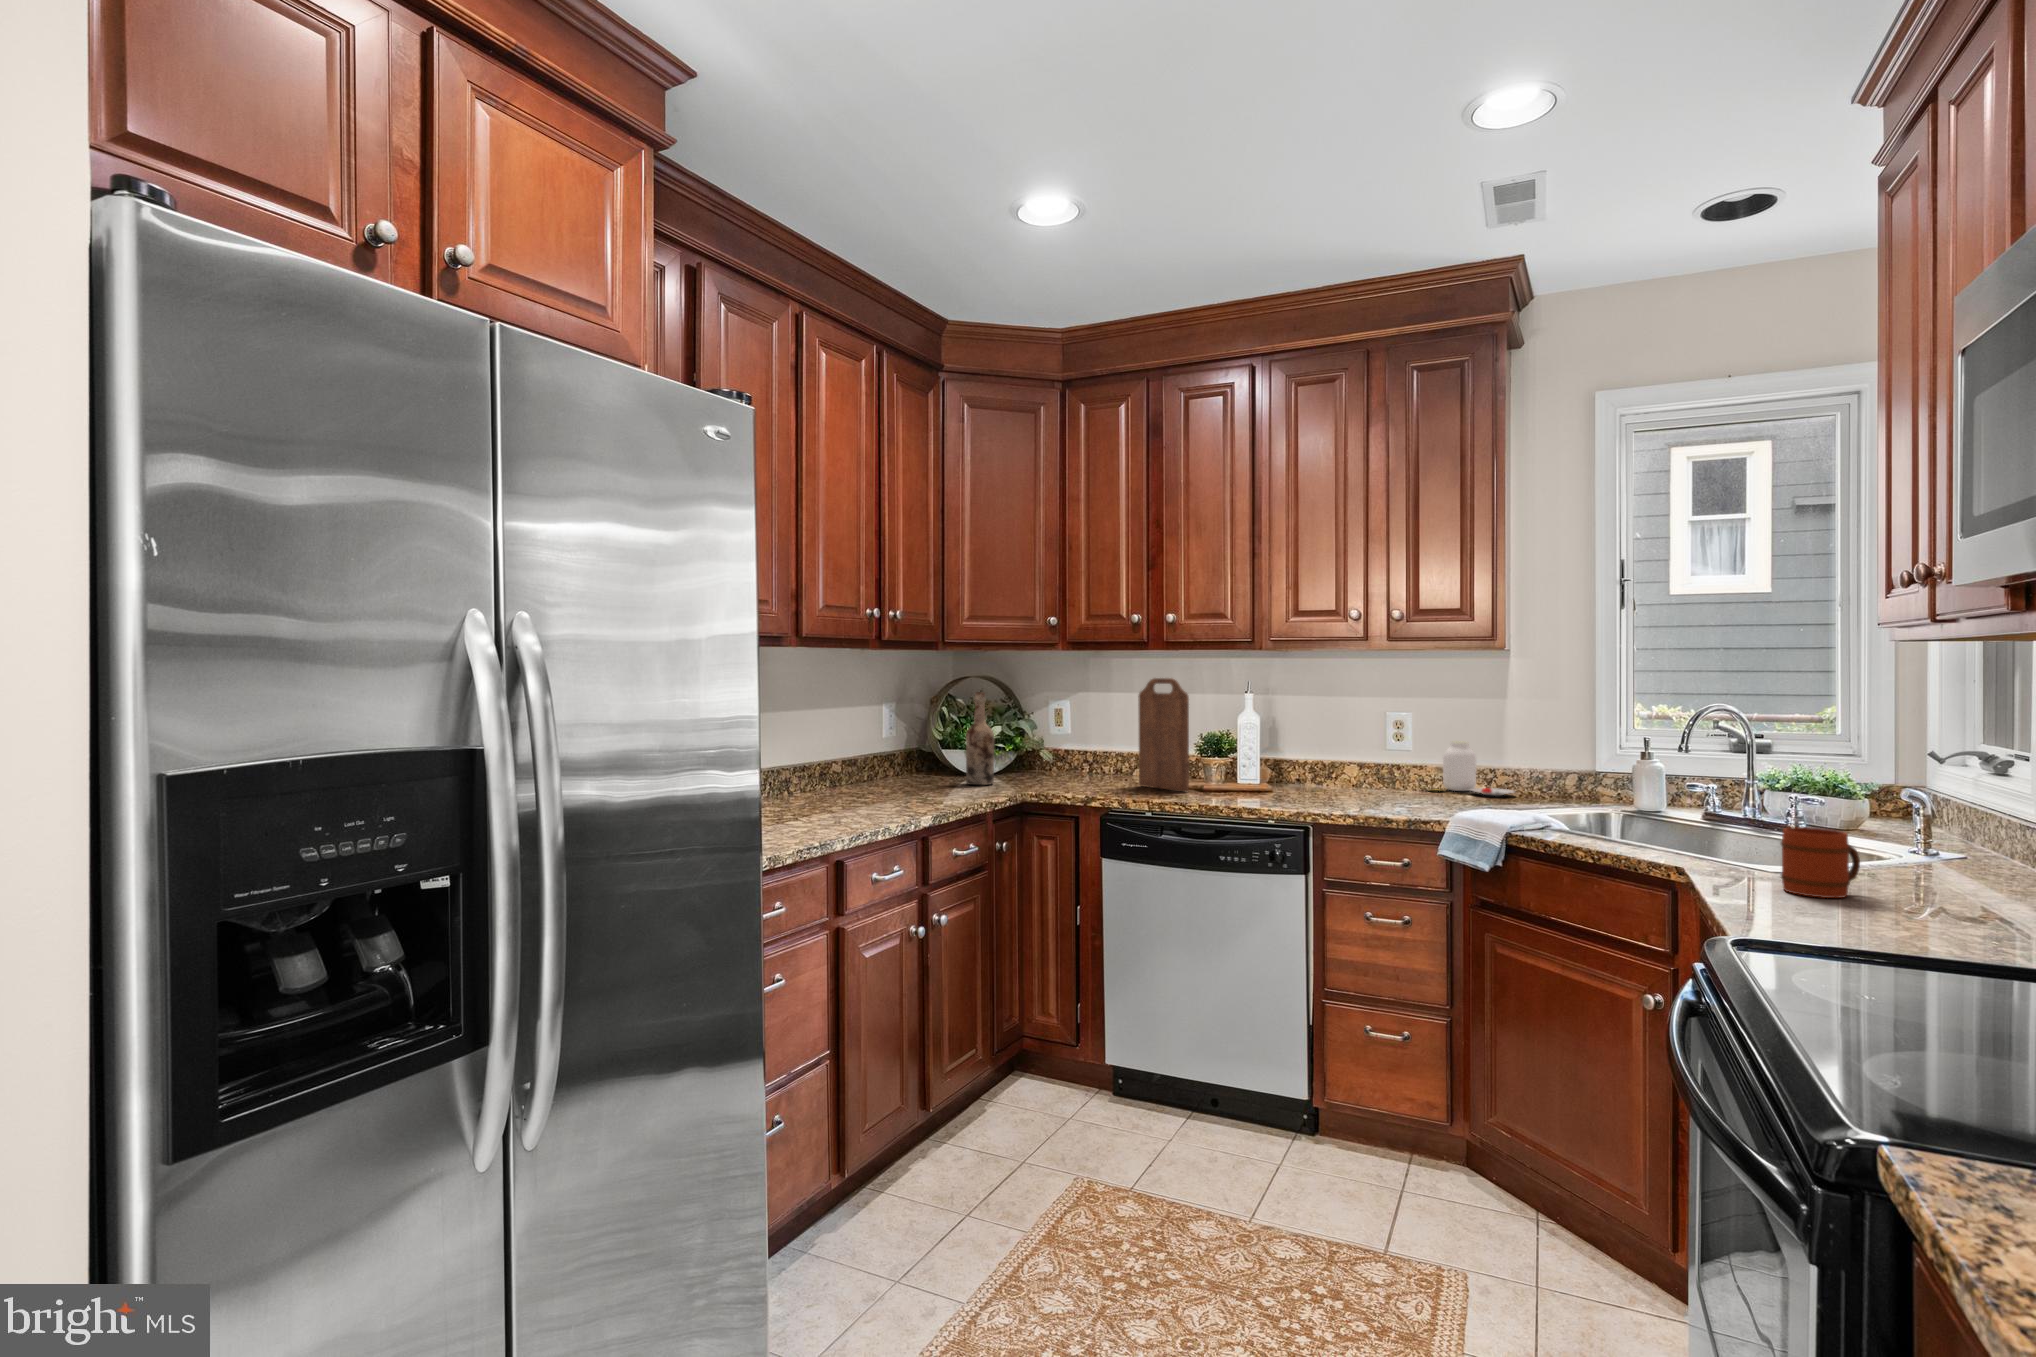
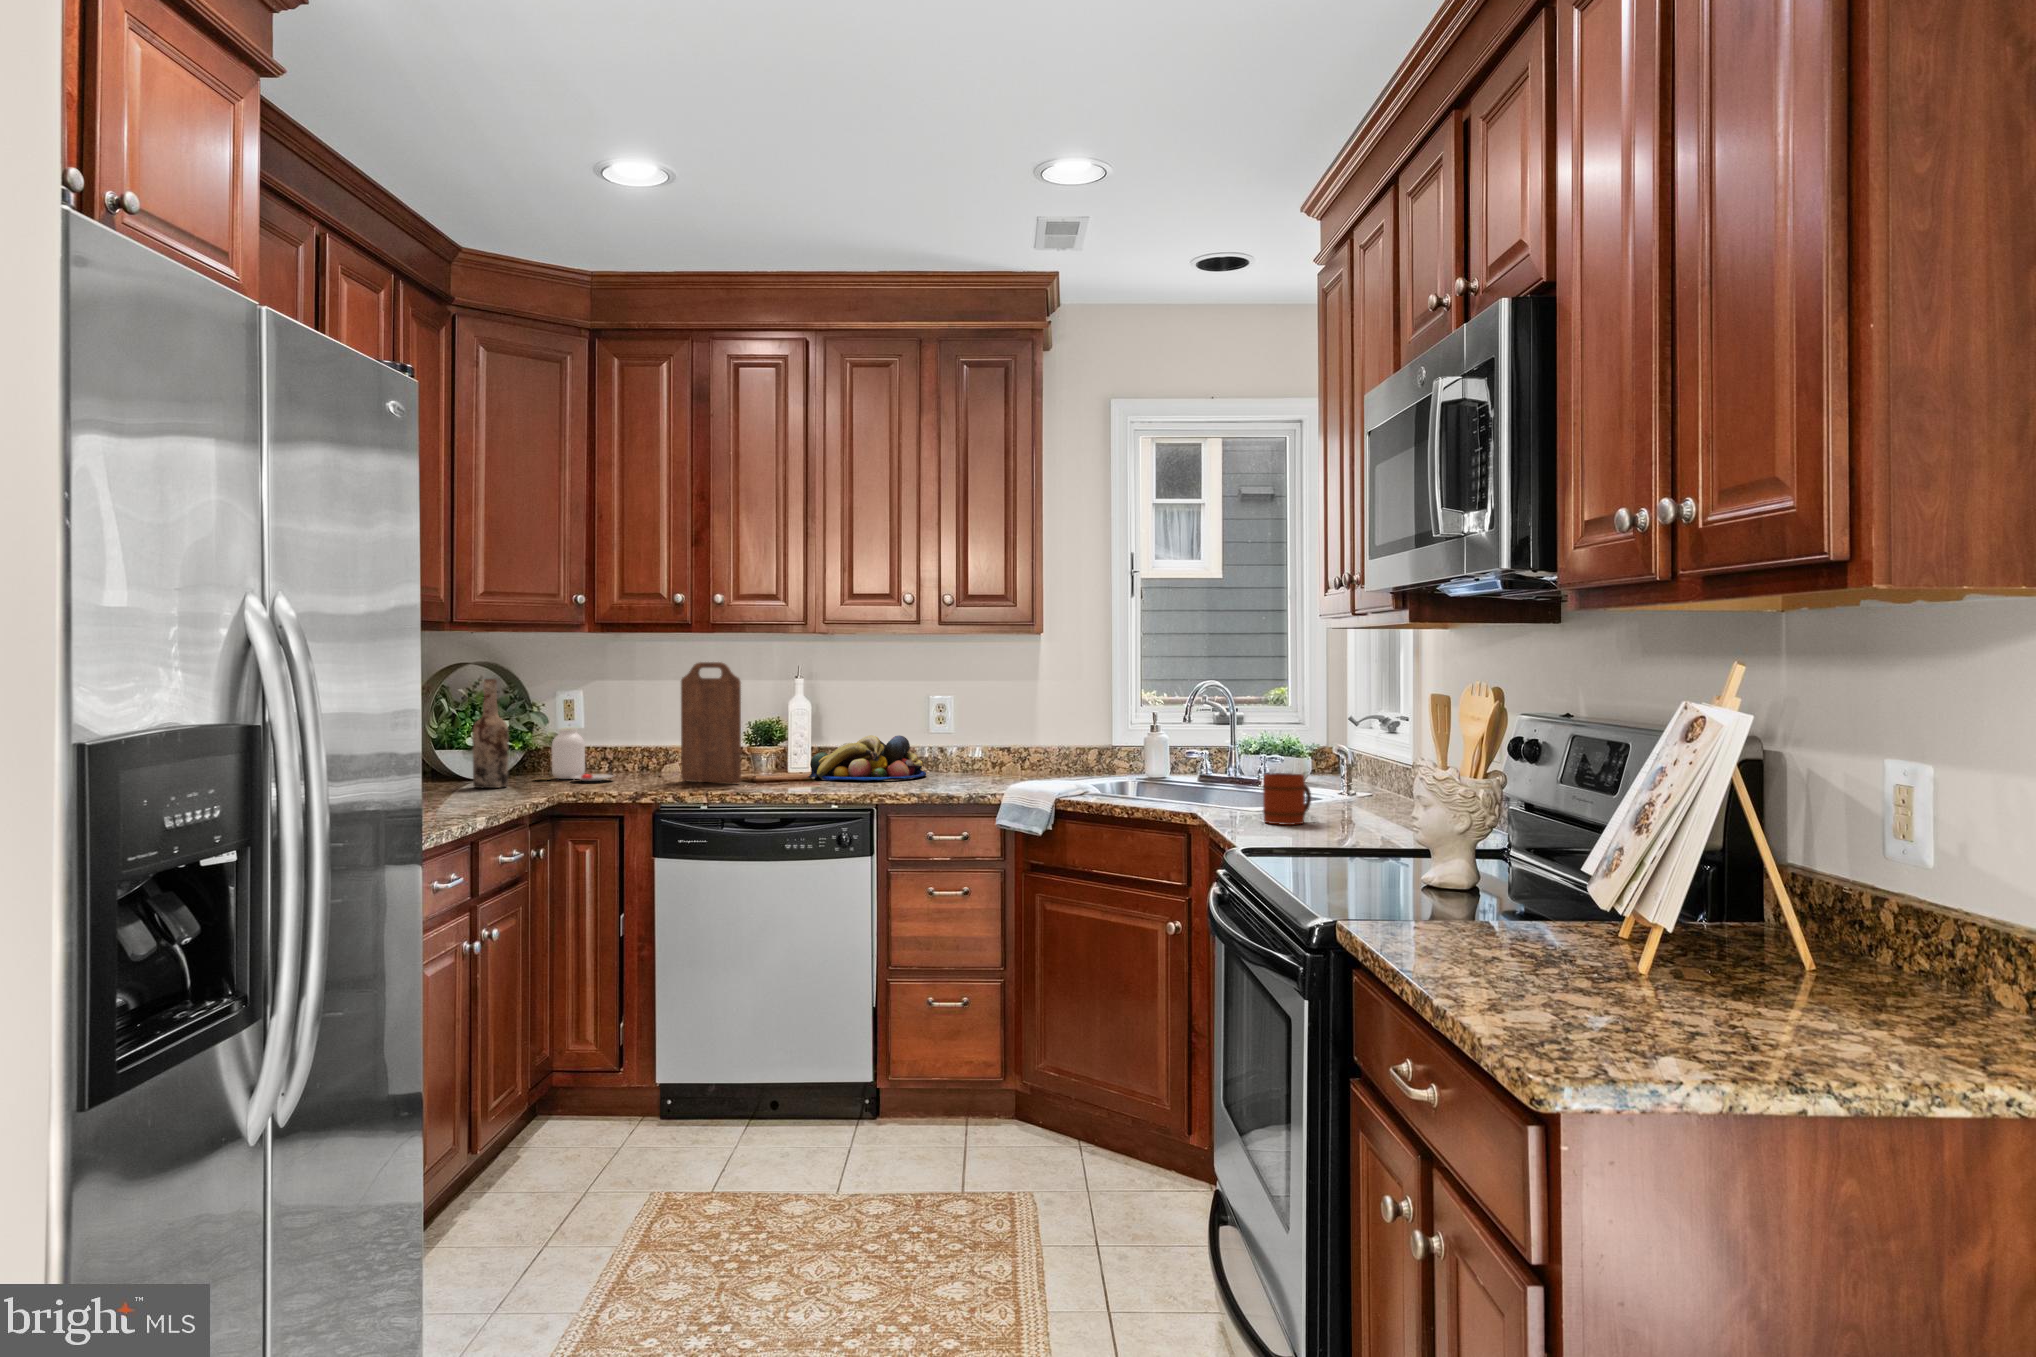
jar: present [1443,741,1514,796] -> present [552,728,612,781]
fruit bowl: none [1258,750,1377,795] -> present [809,735,926,780]

